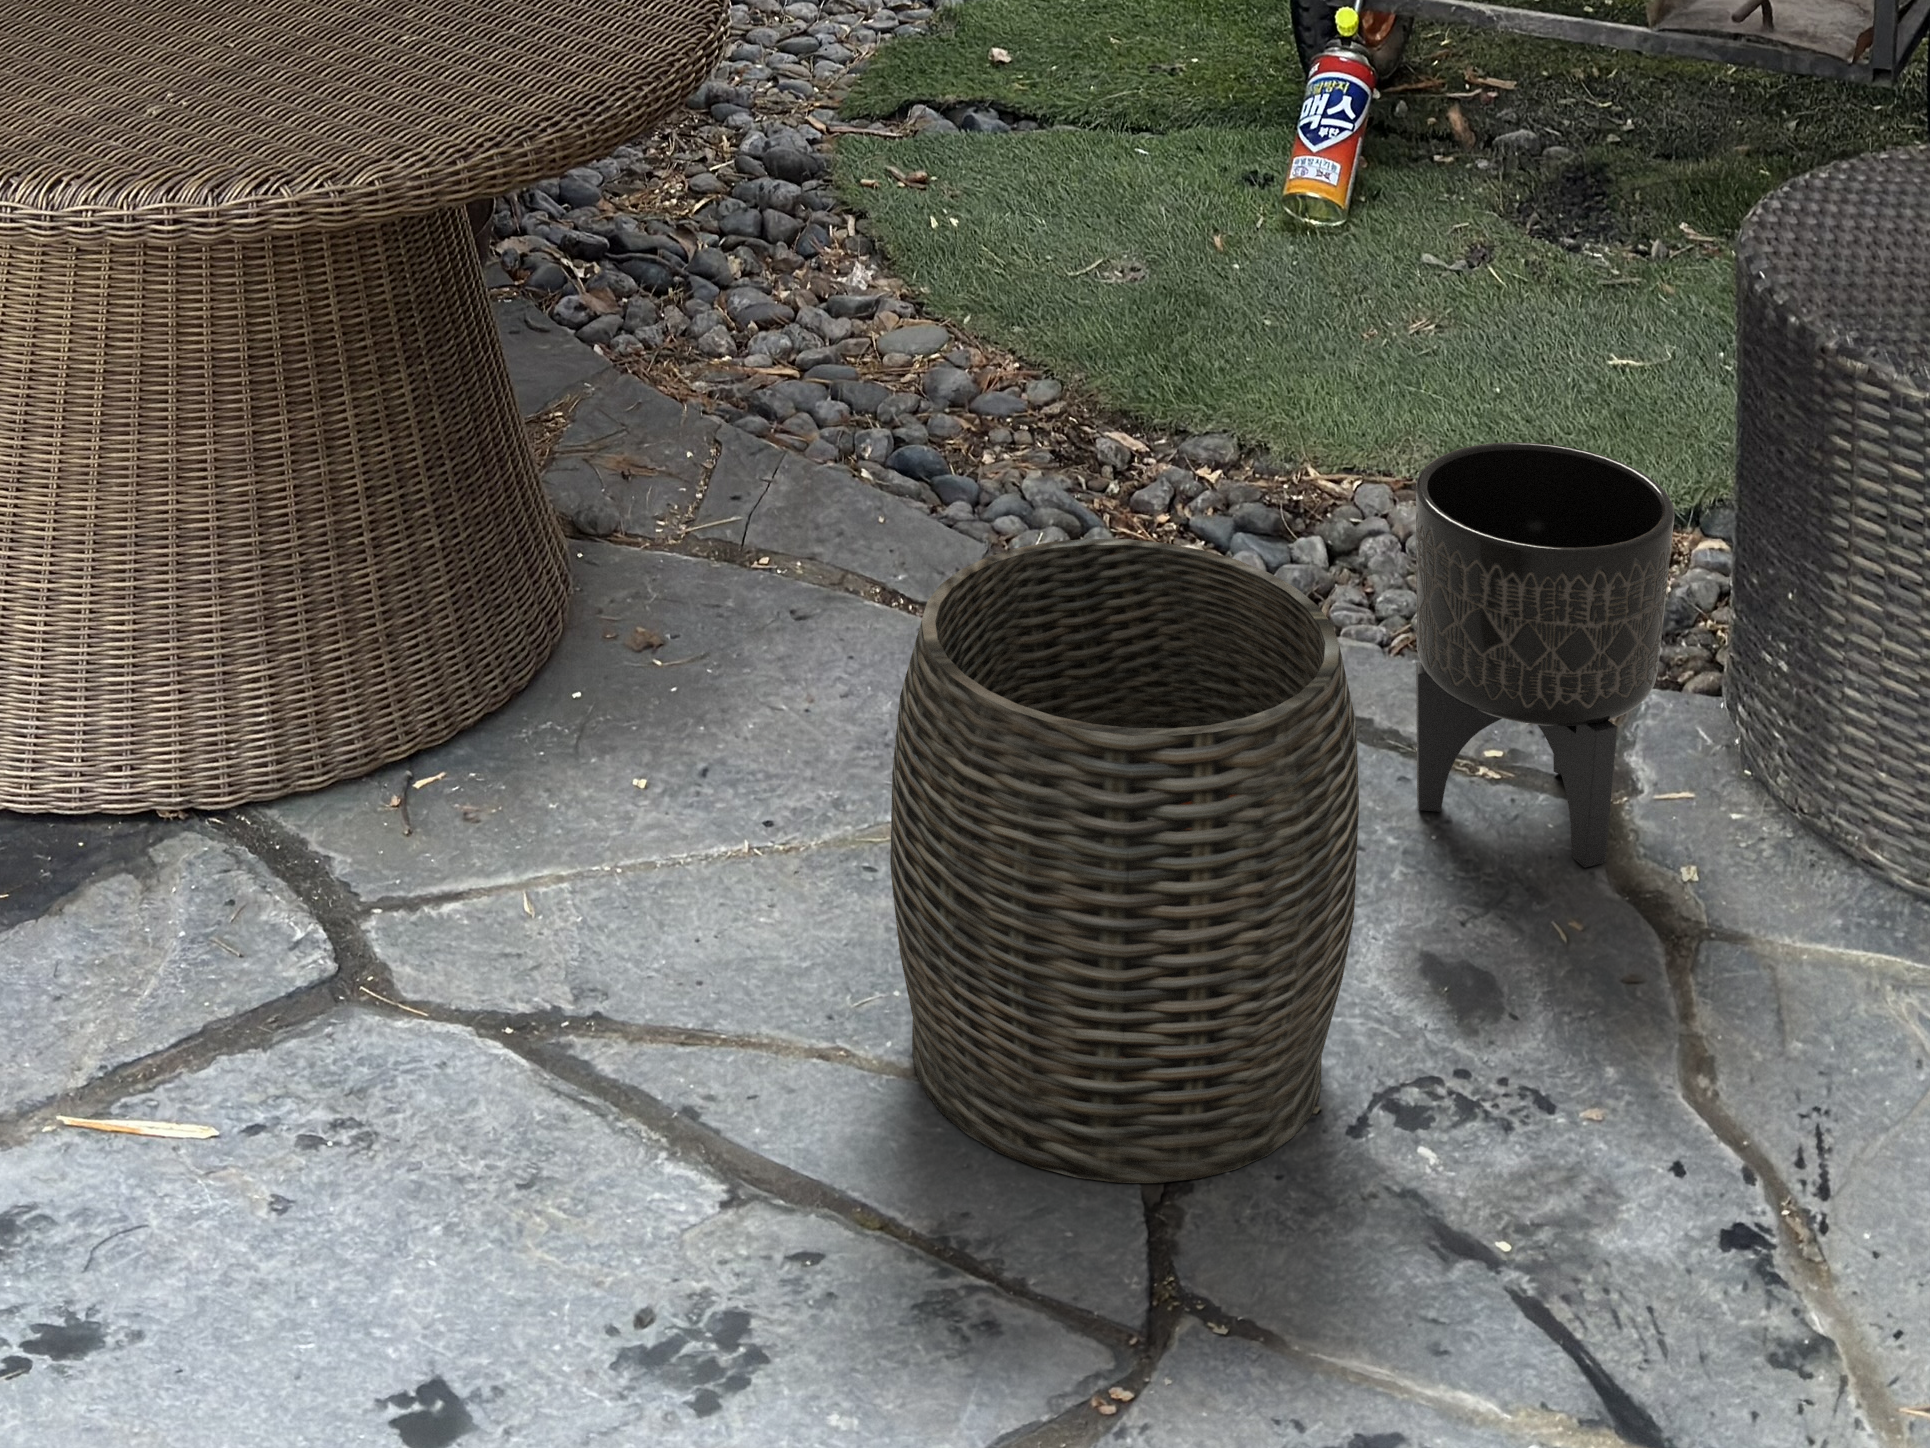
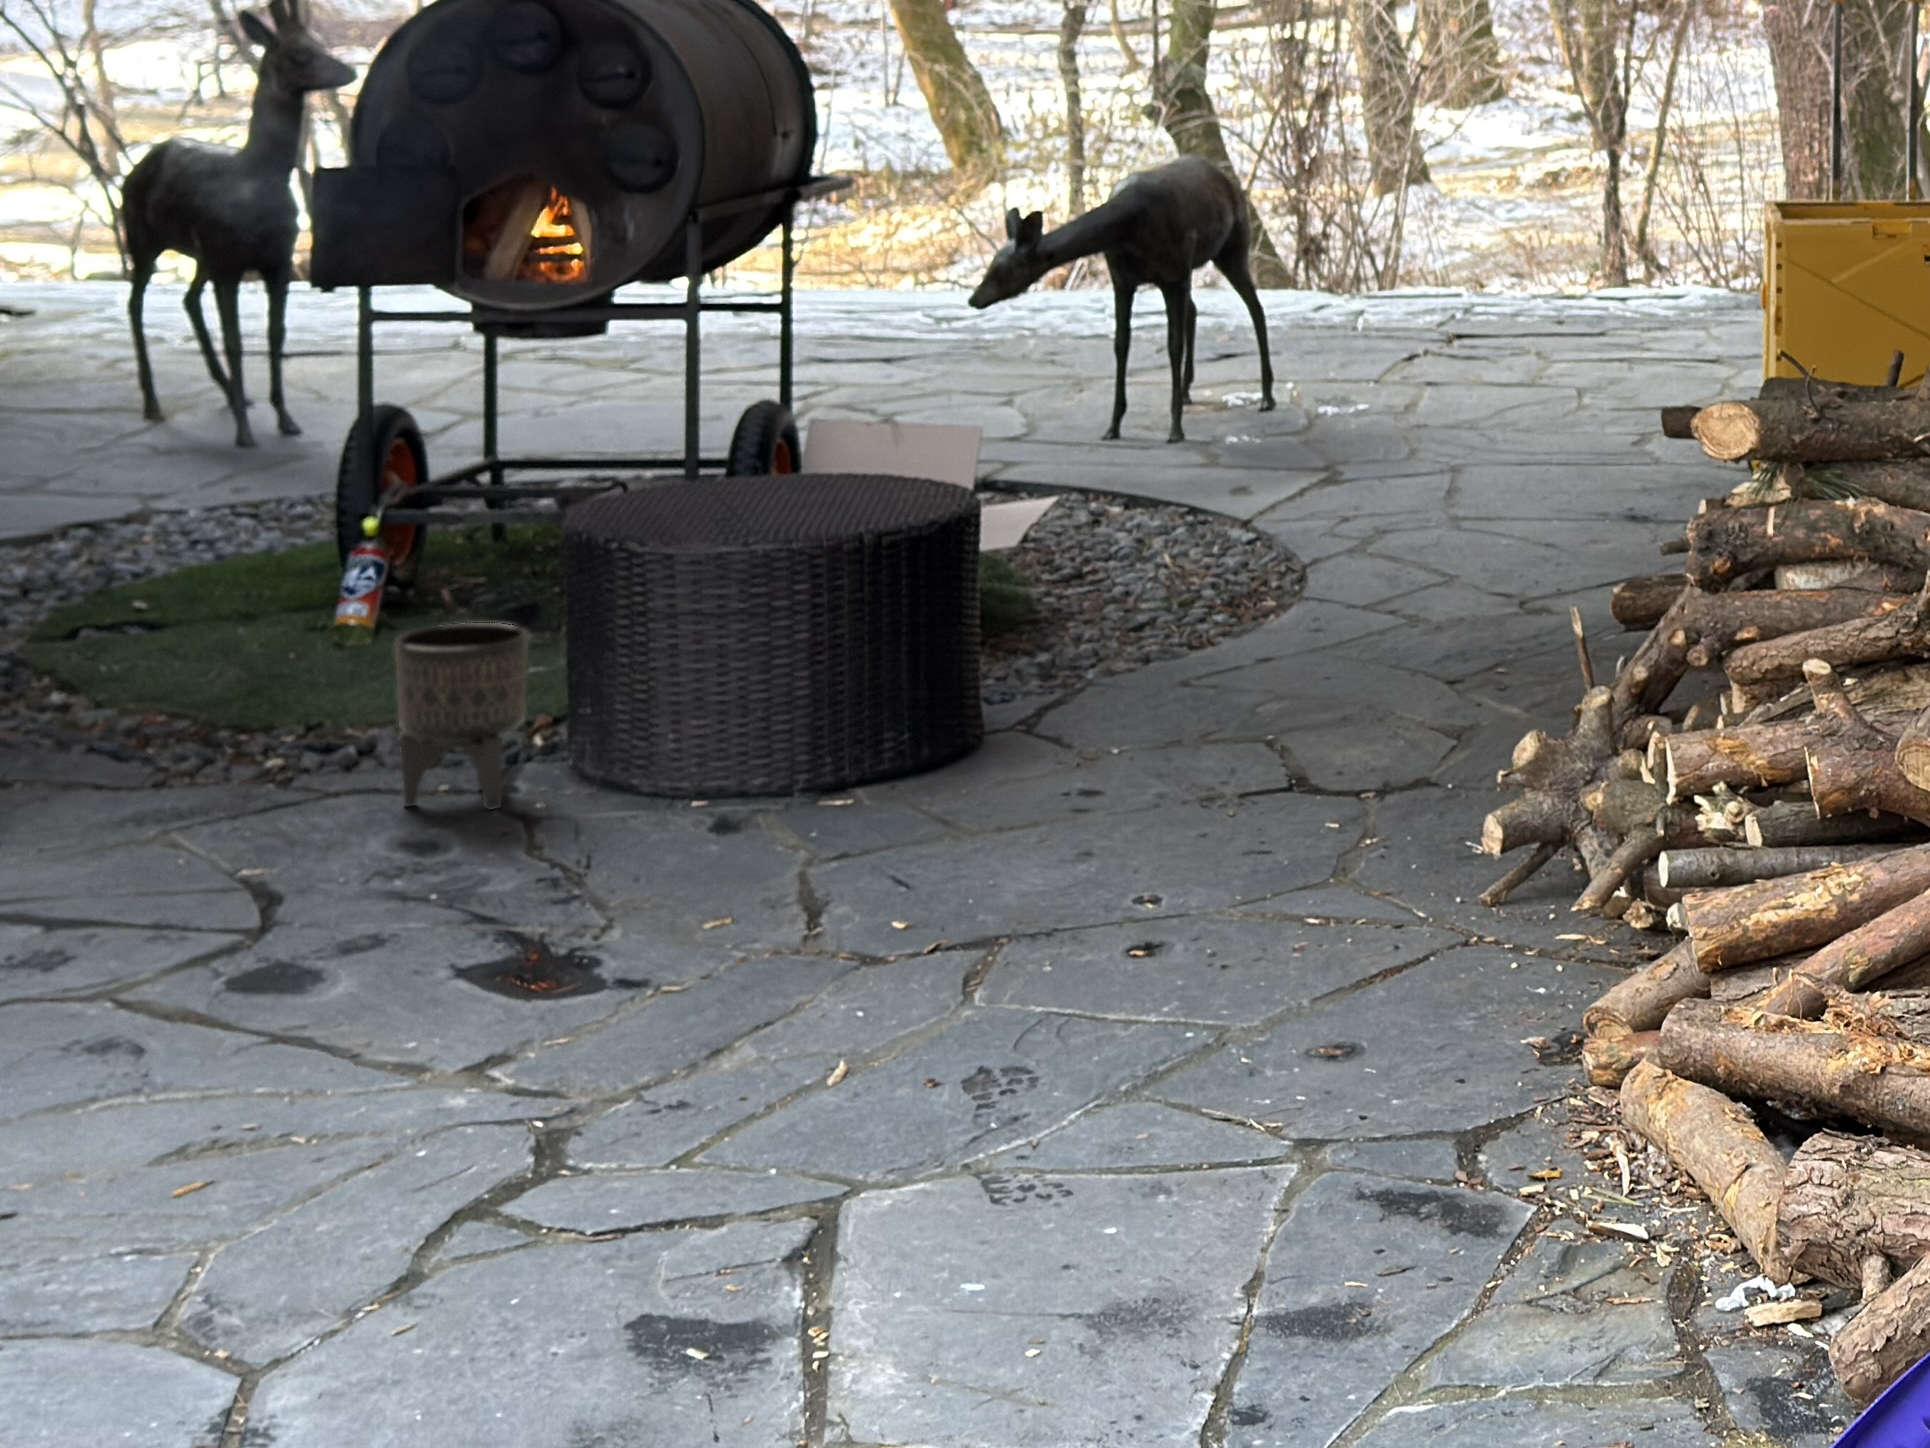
woven basket: present [890,539,1359,1183] -> none [118,648,361,912]

